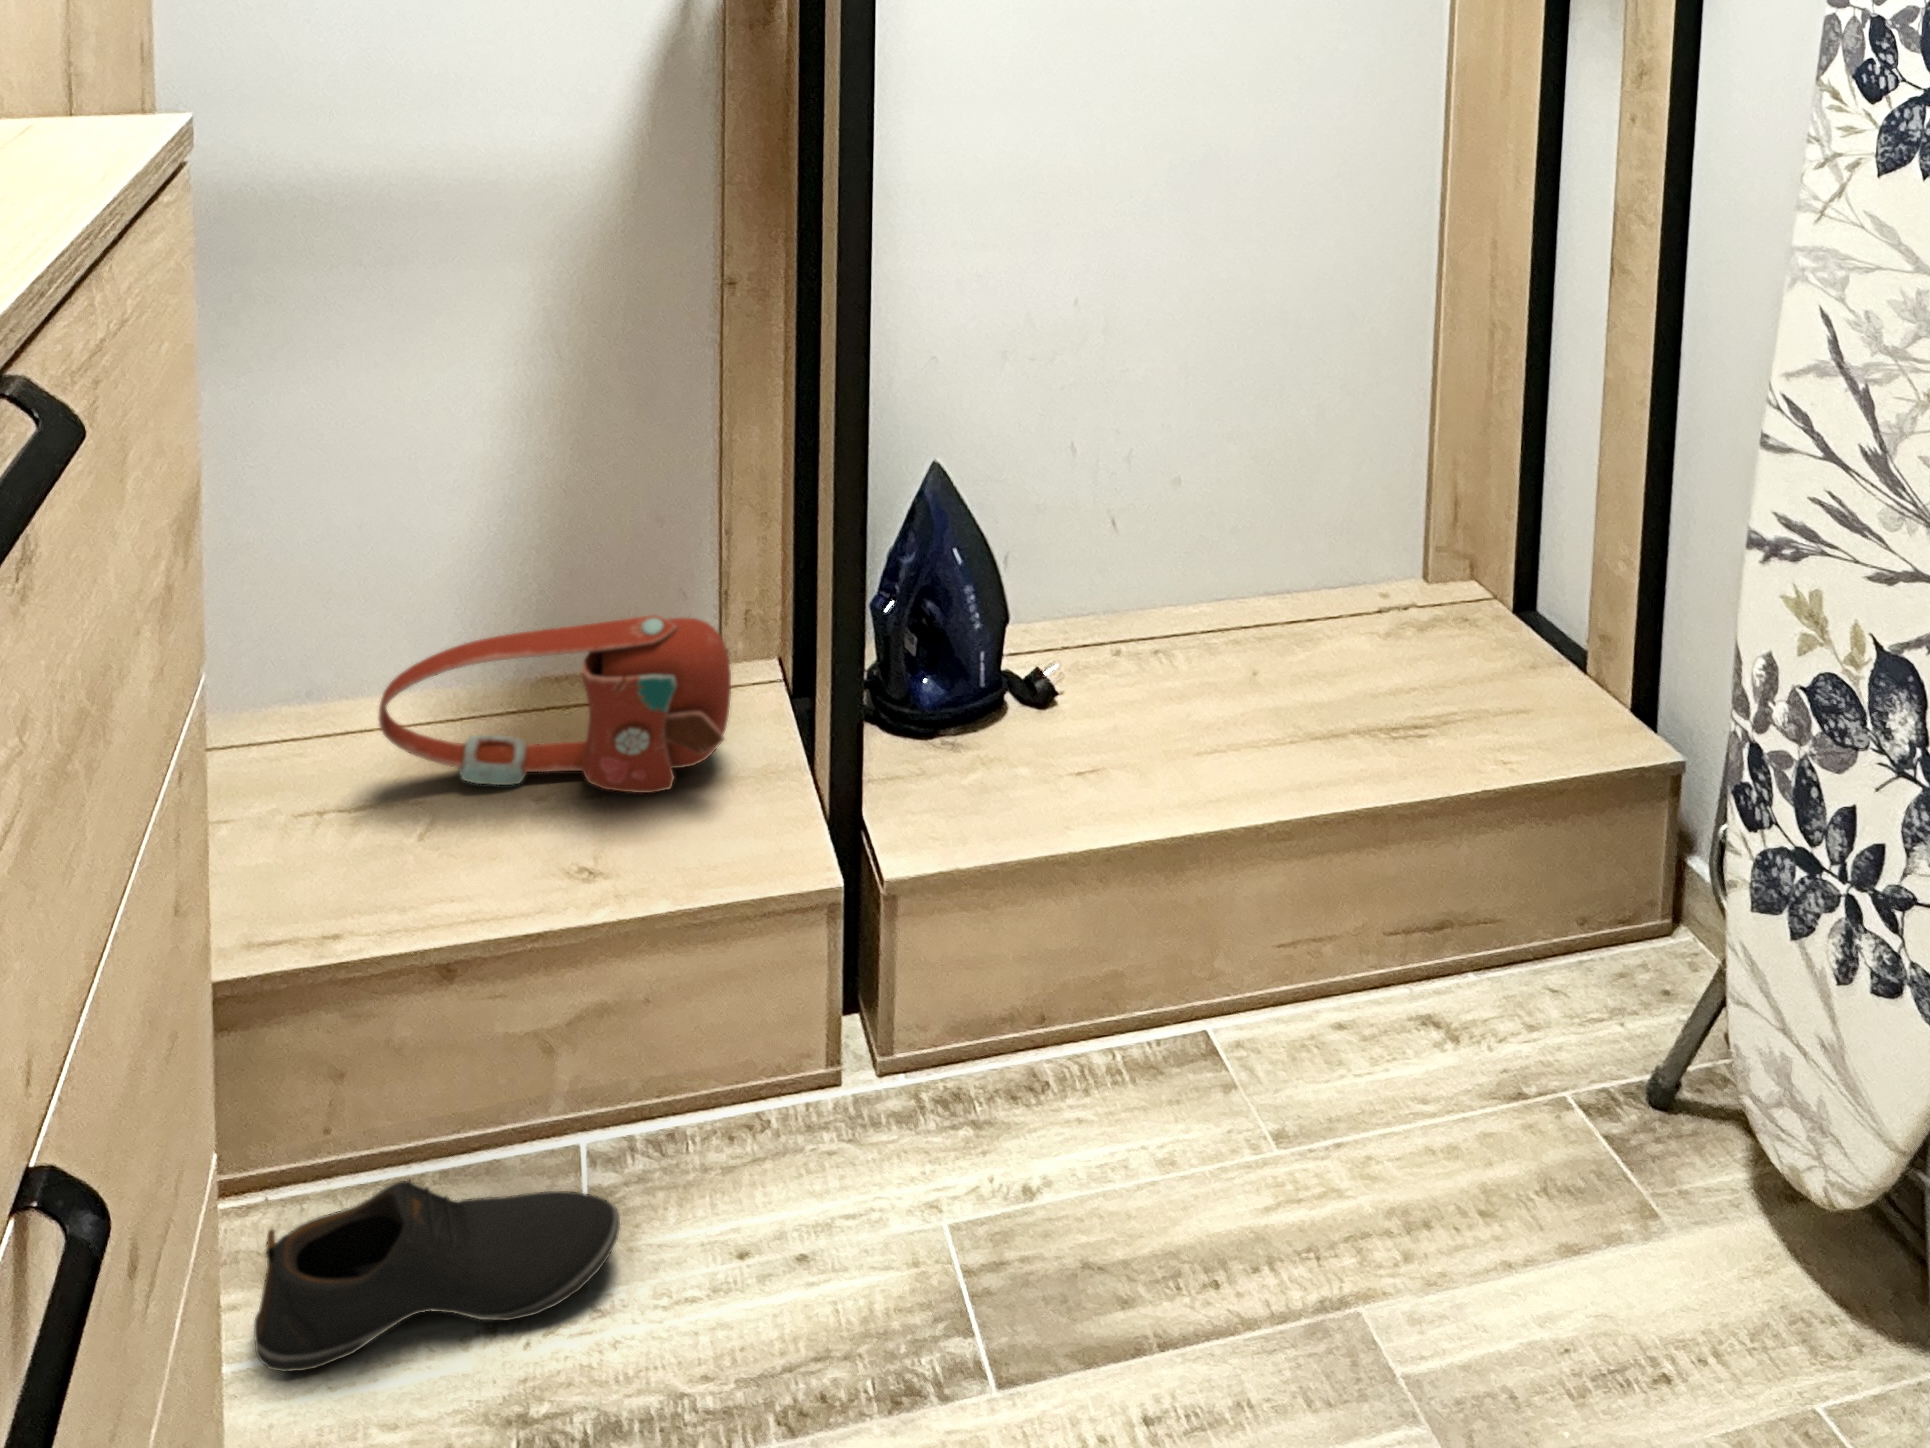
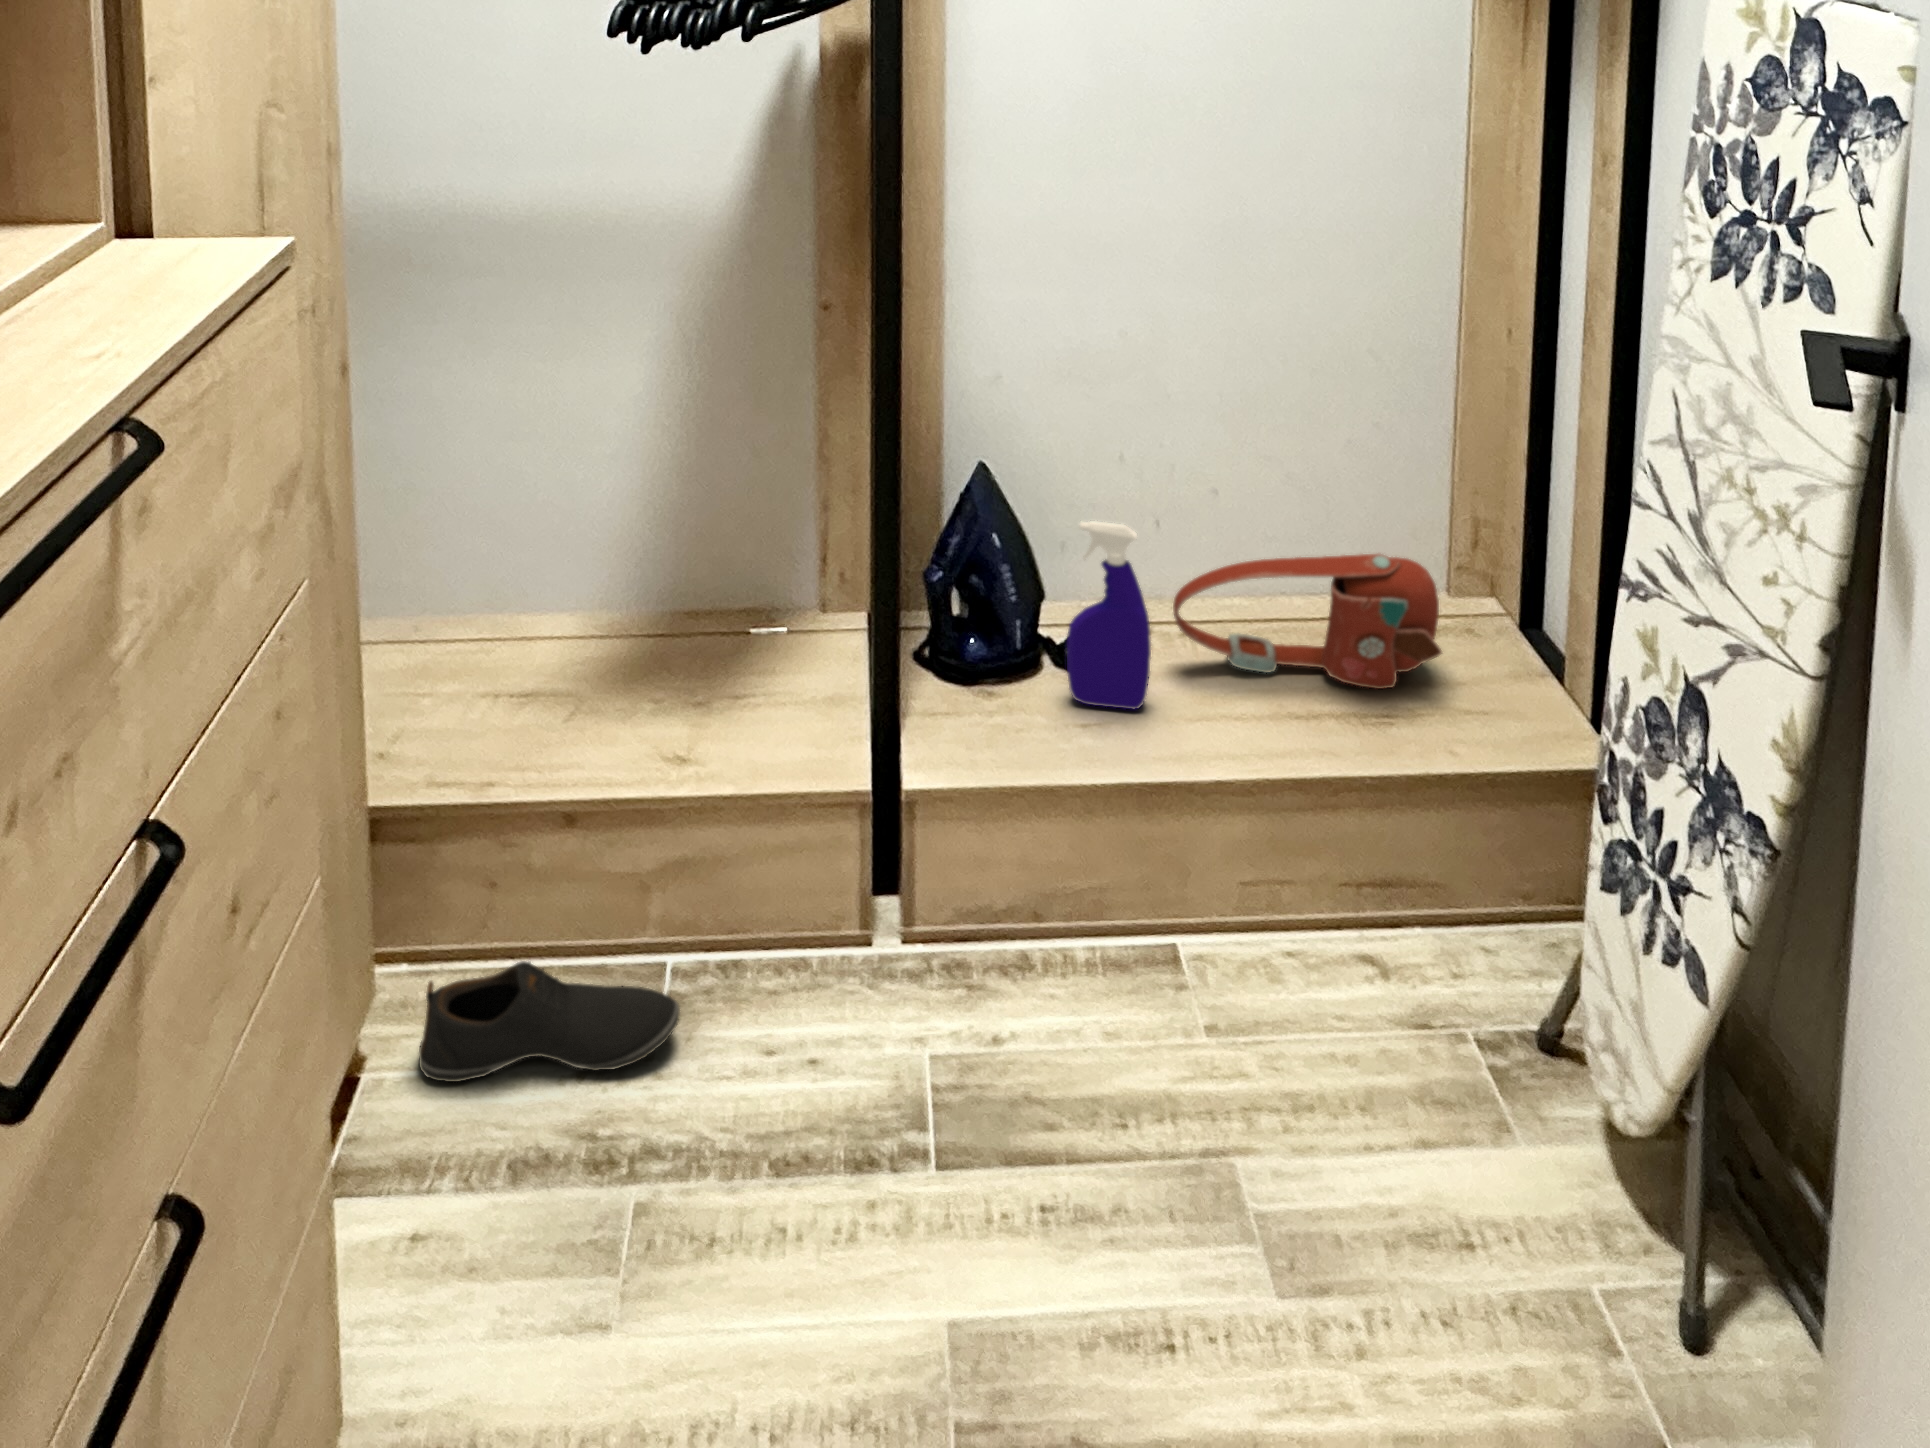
spray bottle: none [1055,524,1157,750] -> present [1067,521,1151,709]
handbag: present [379,615,731,793] -> present [1173,554,1442,689]

